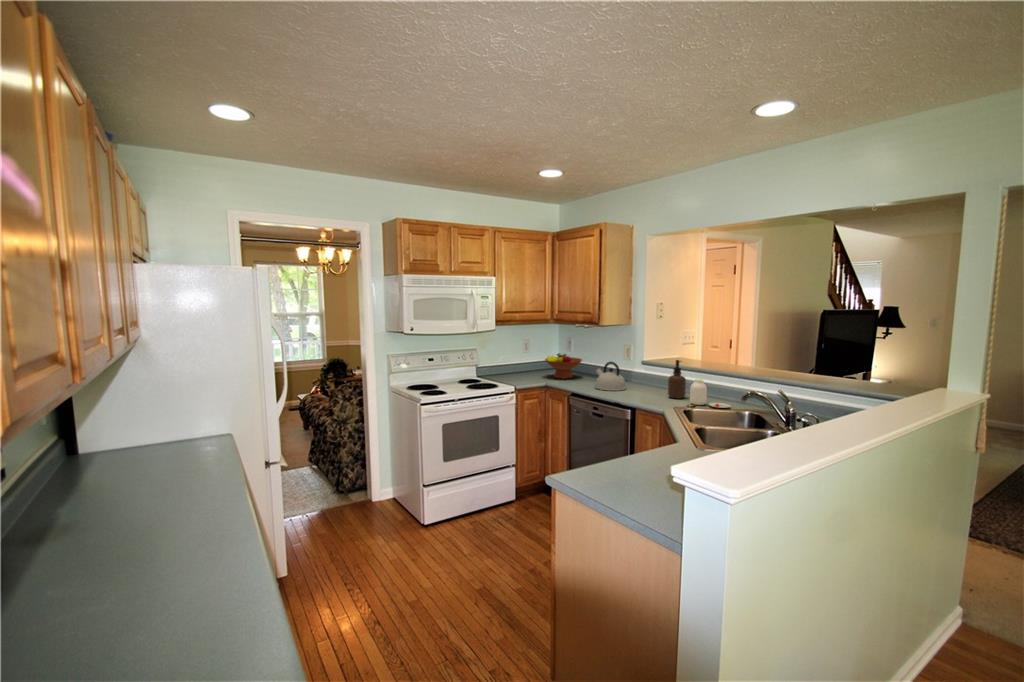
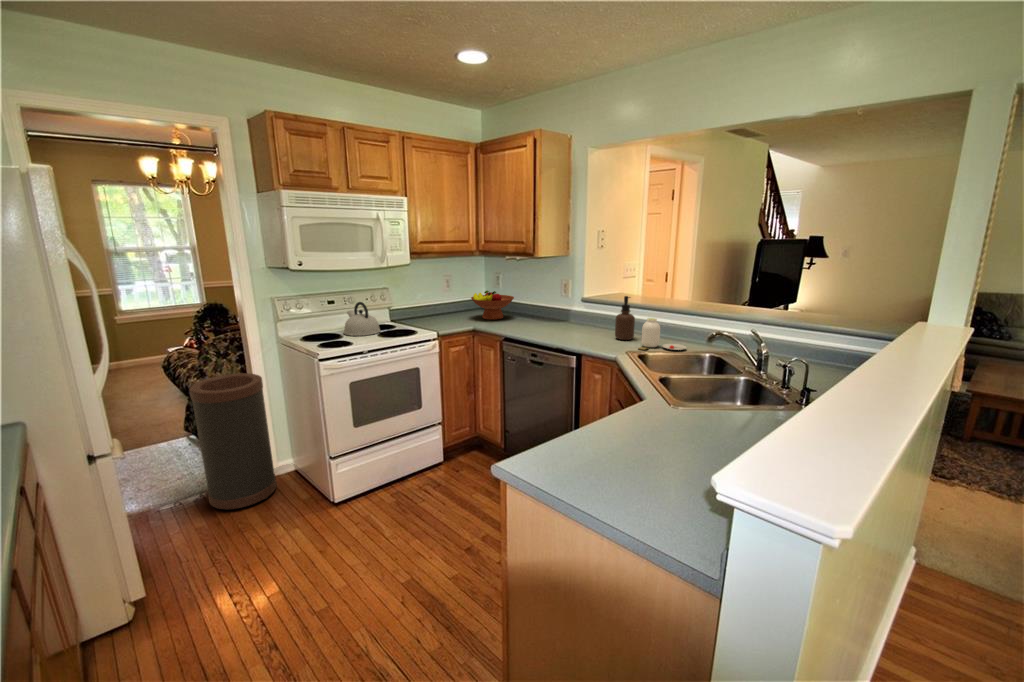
kettle: present [595,362,626,391] -> present [344,302,381,336]
trash can: none [325,413,379,522] -> present [189,373,277,509]

